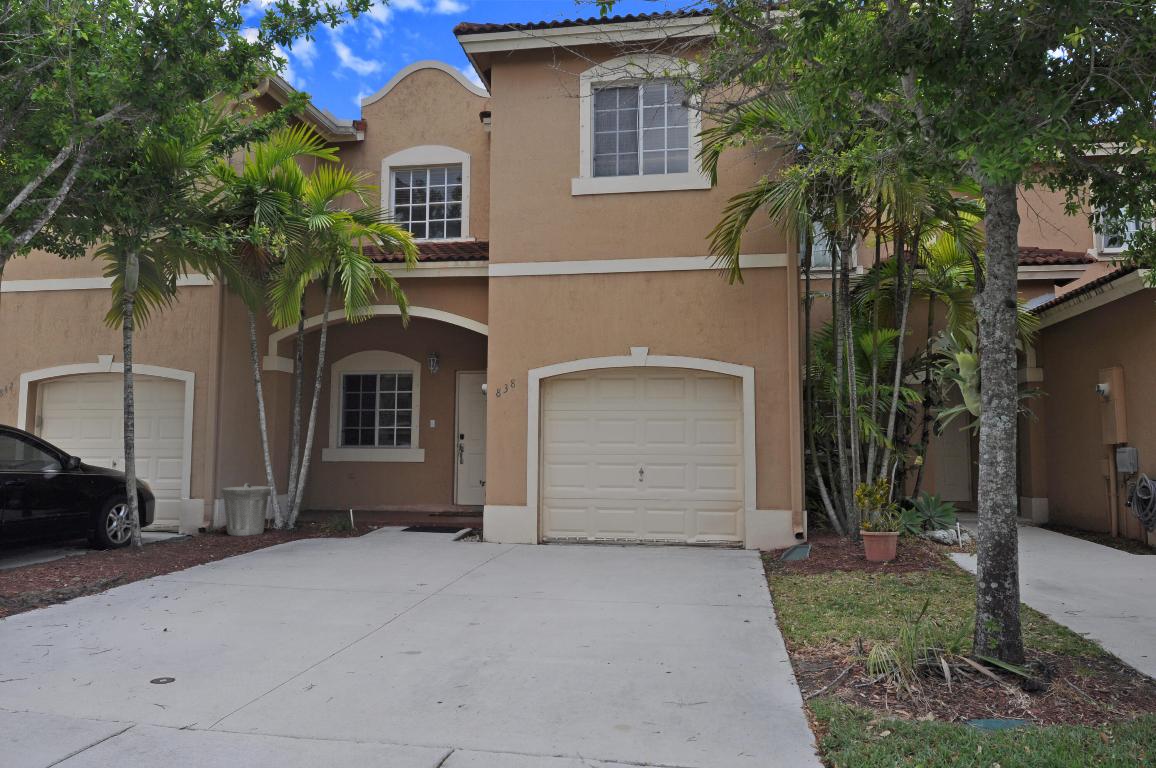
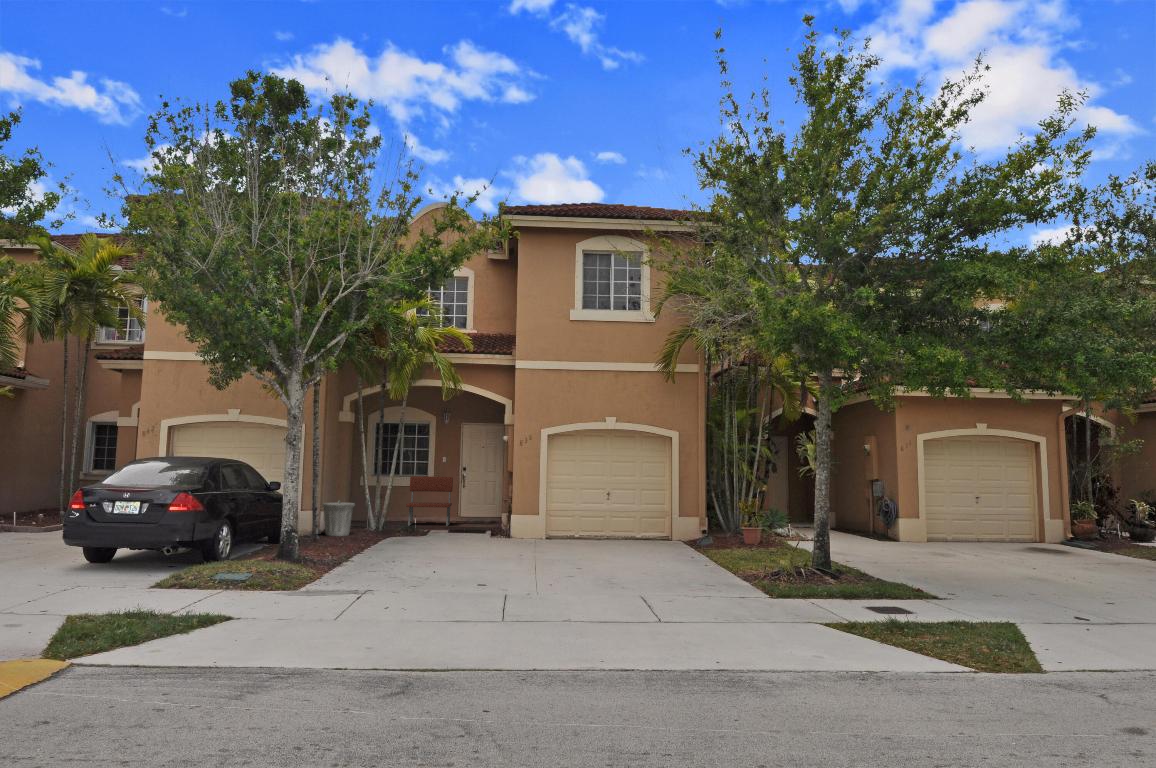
bench: none [371,448,442,519] -> present [406,476,453,526]

